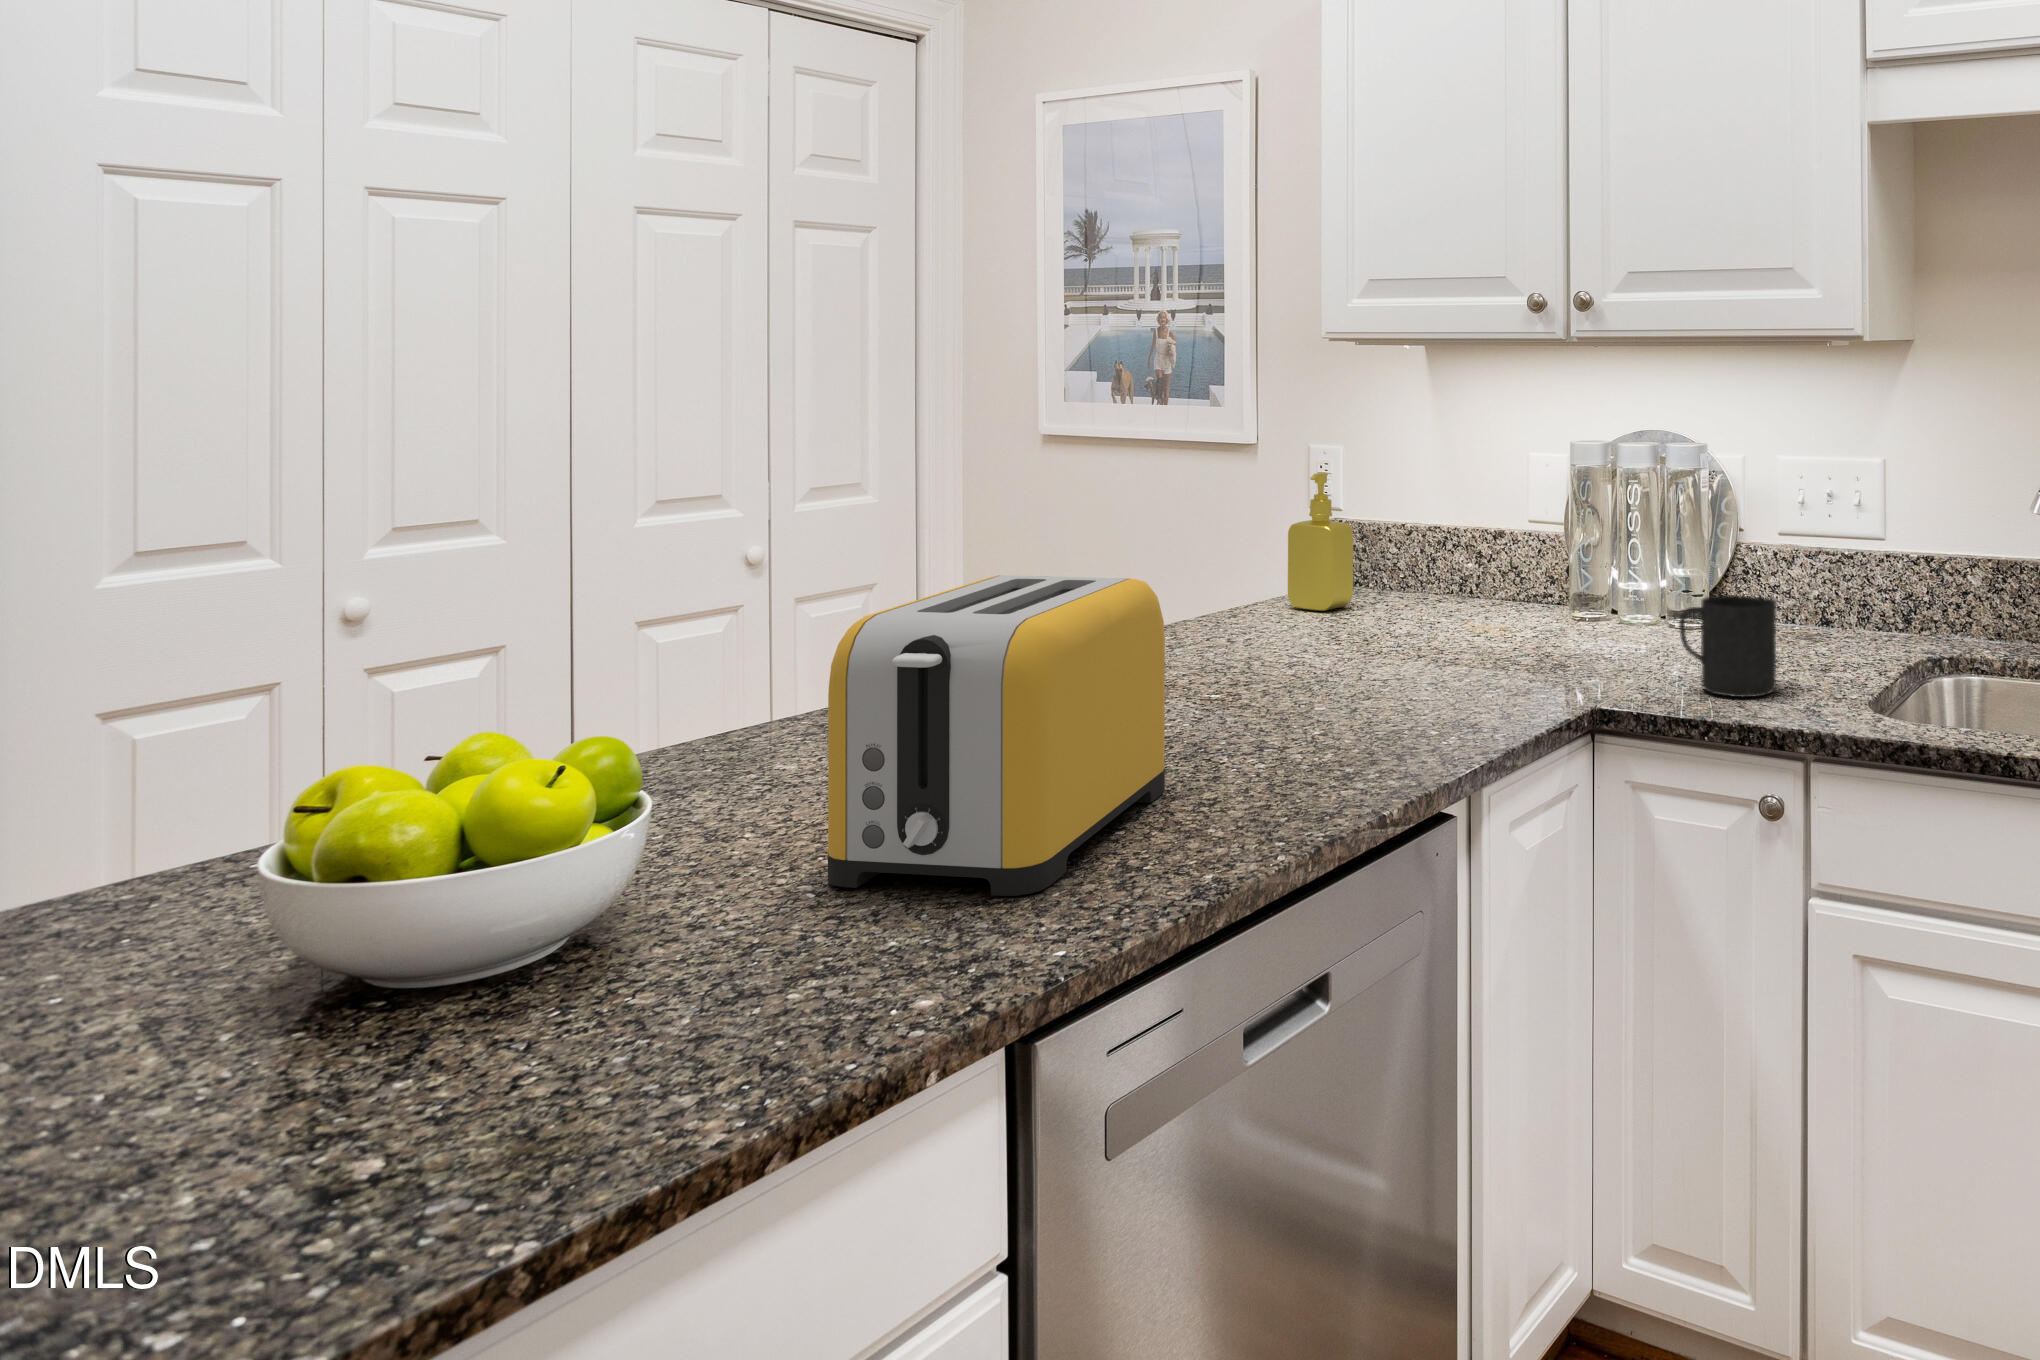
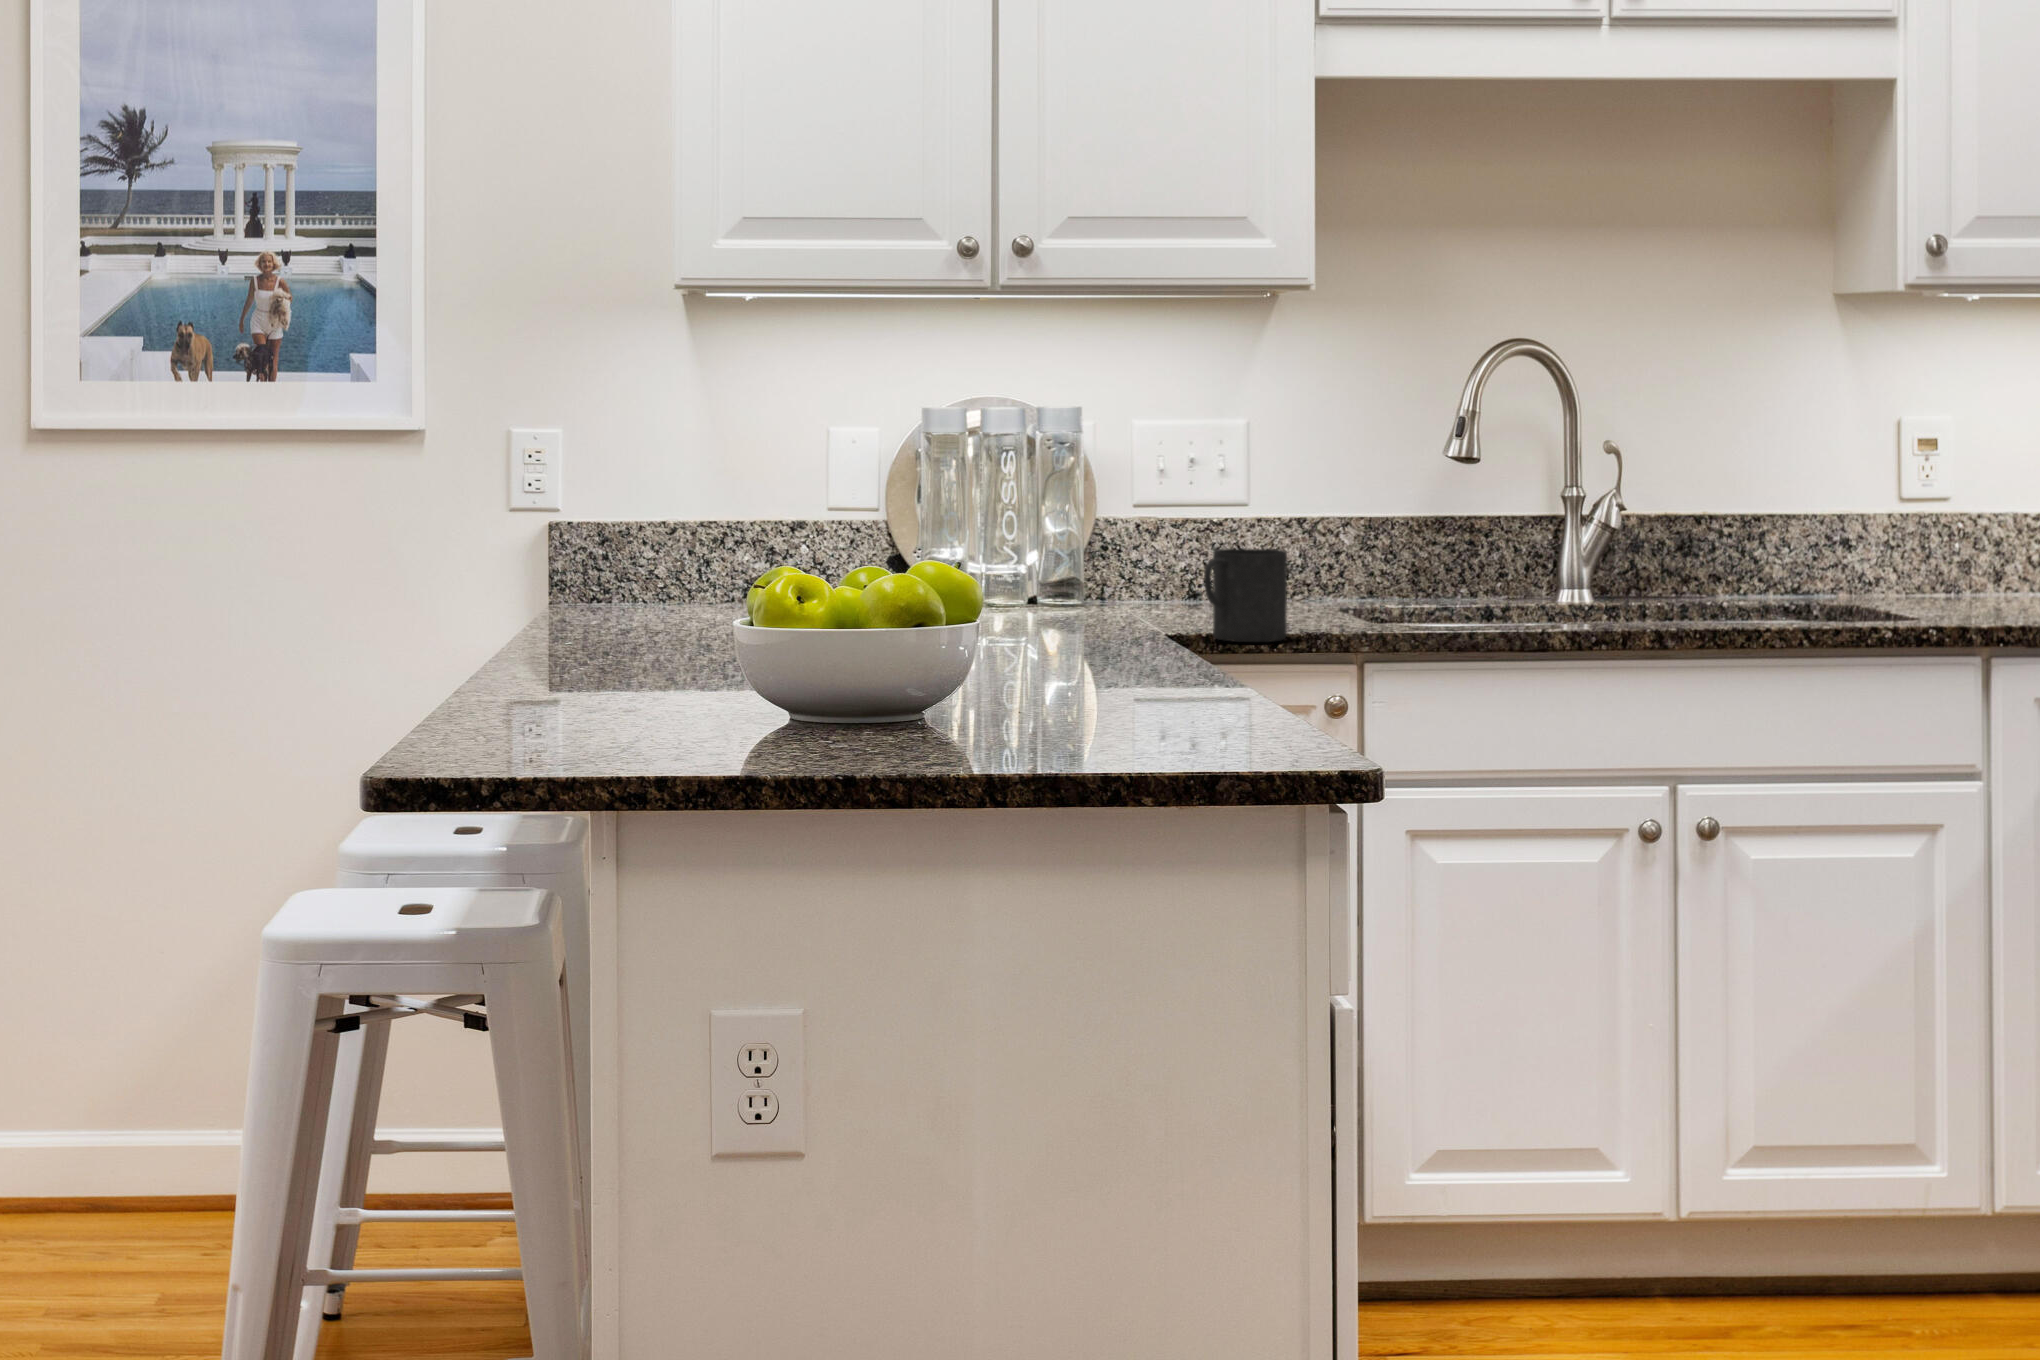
soap dispenser: present [1288,472,1353,611] -> none [585,455,661,622]
toaster: present [828,575,1165,896] -> none [814,515,1097,771]

